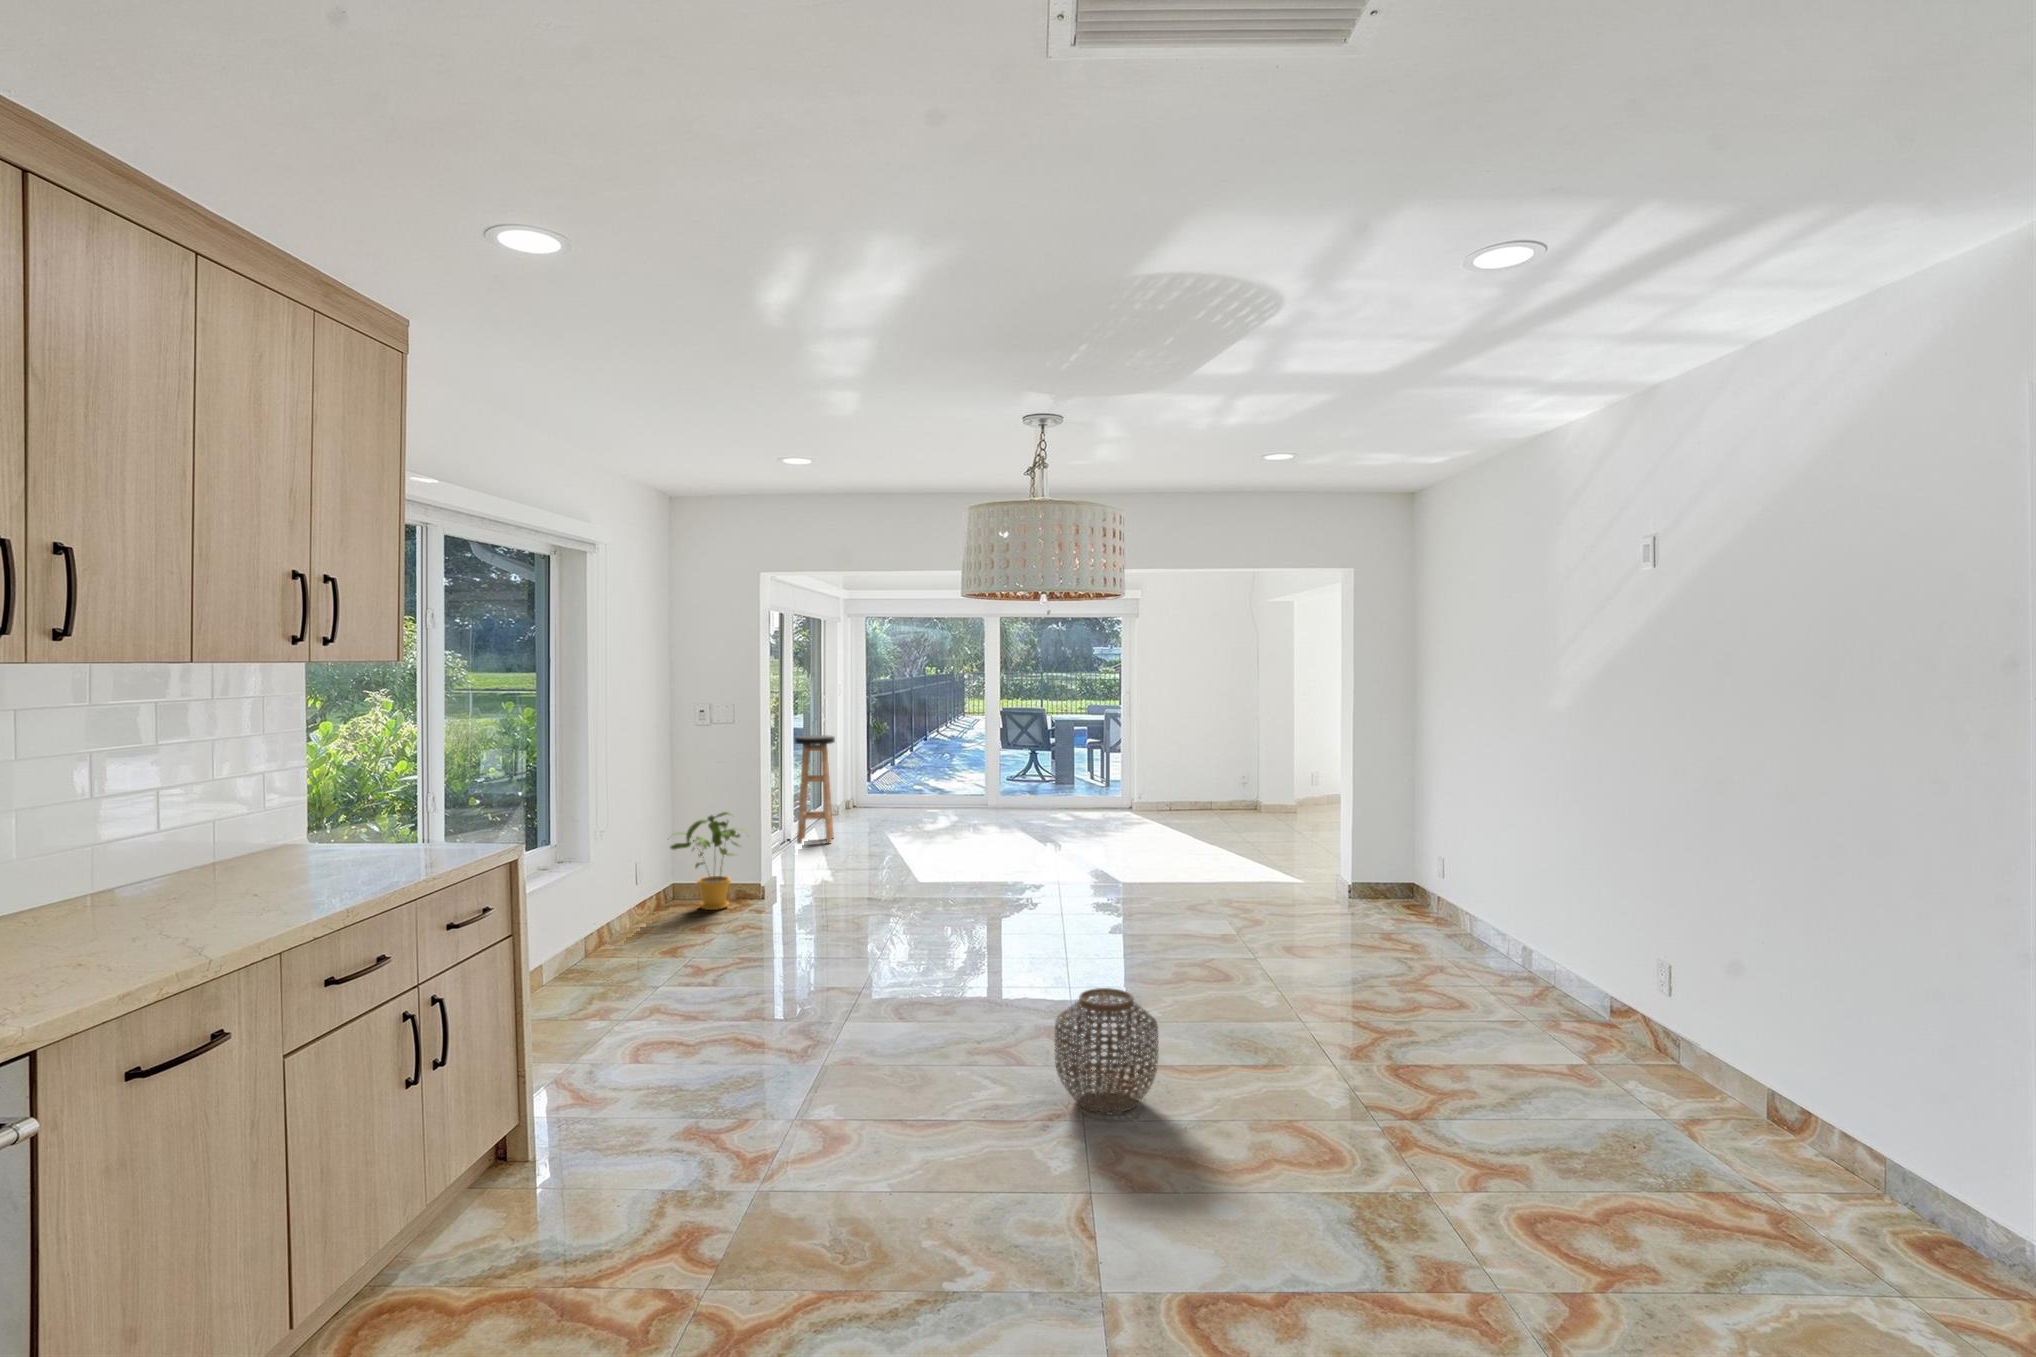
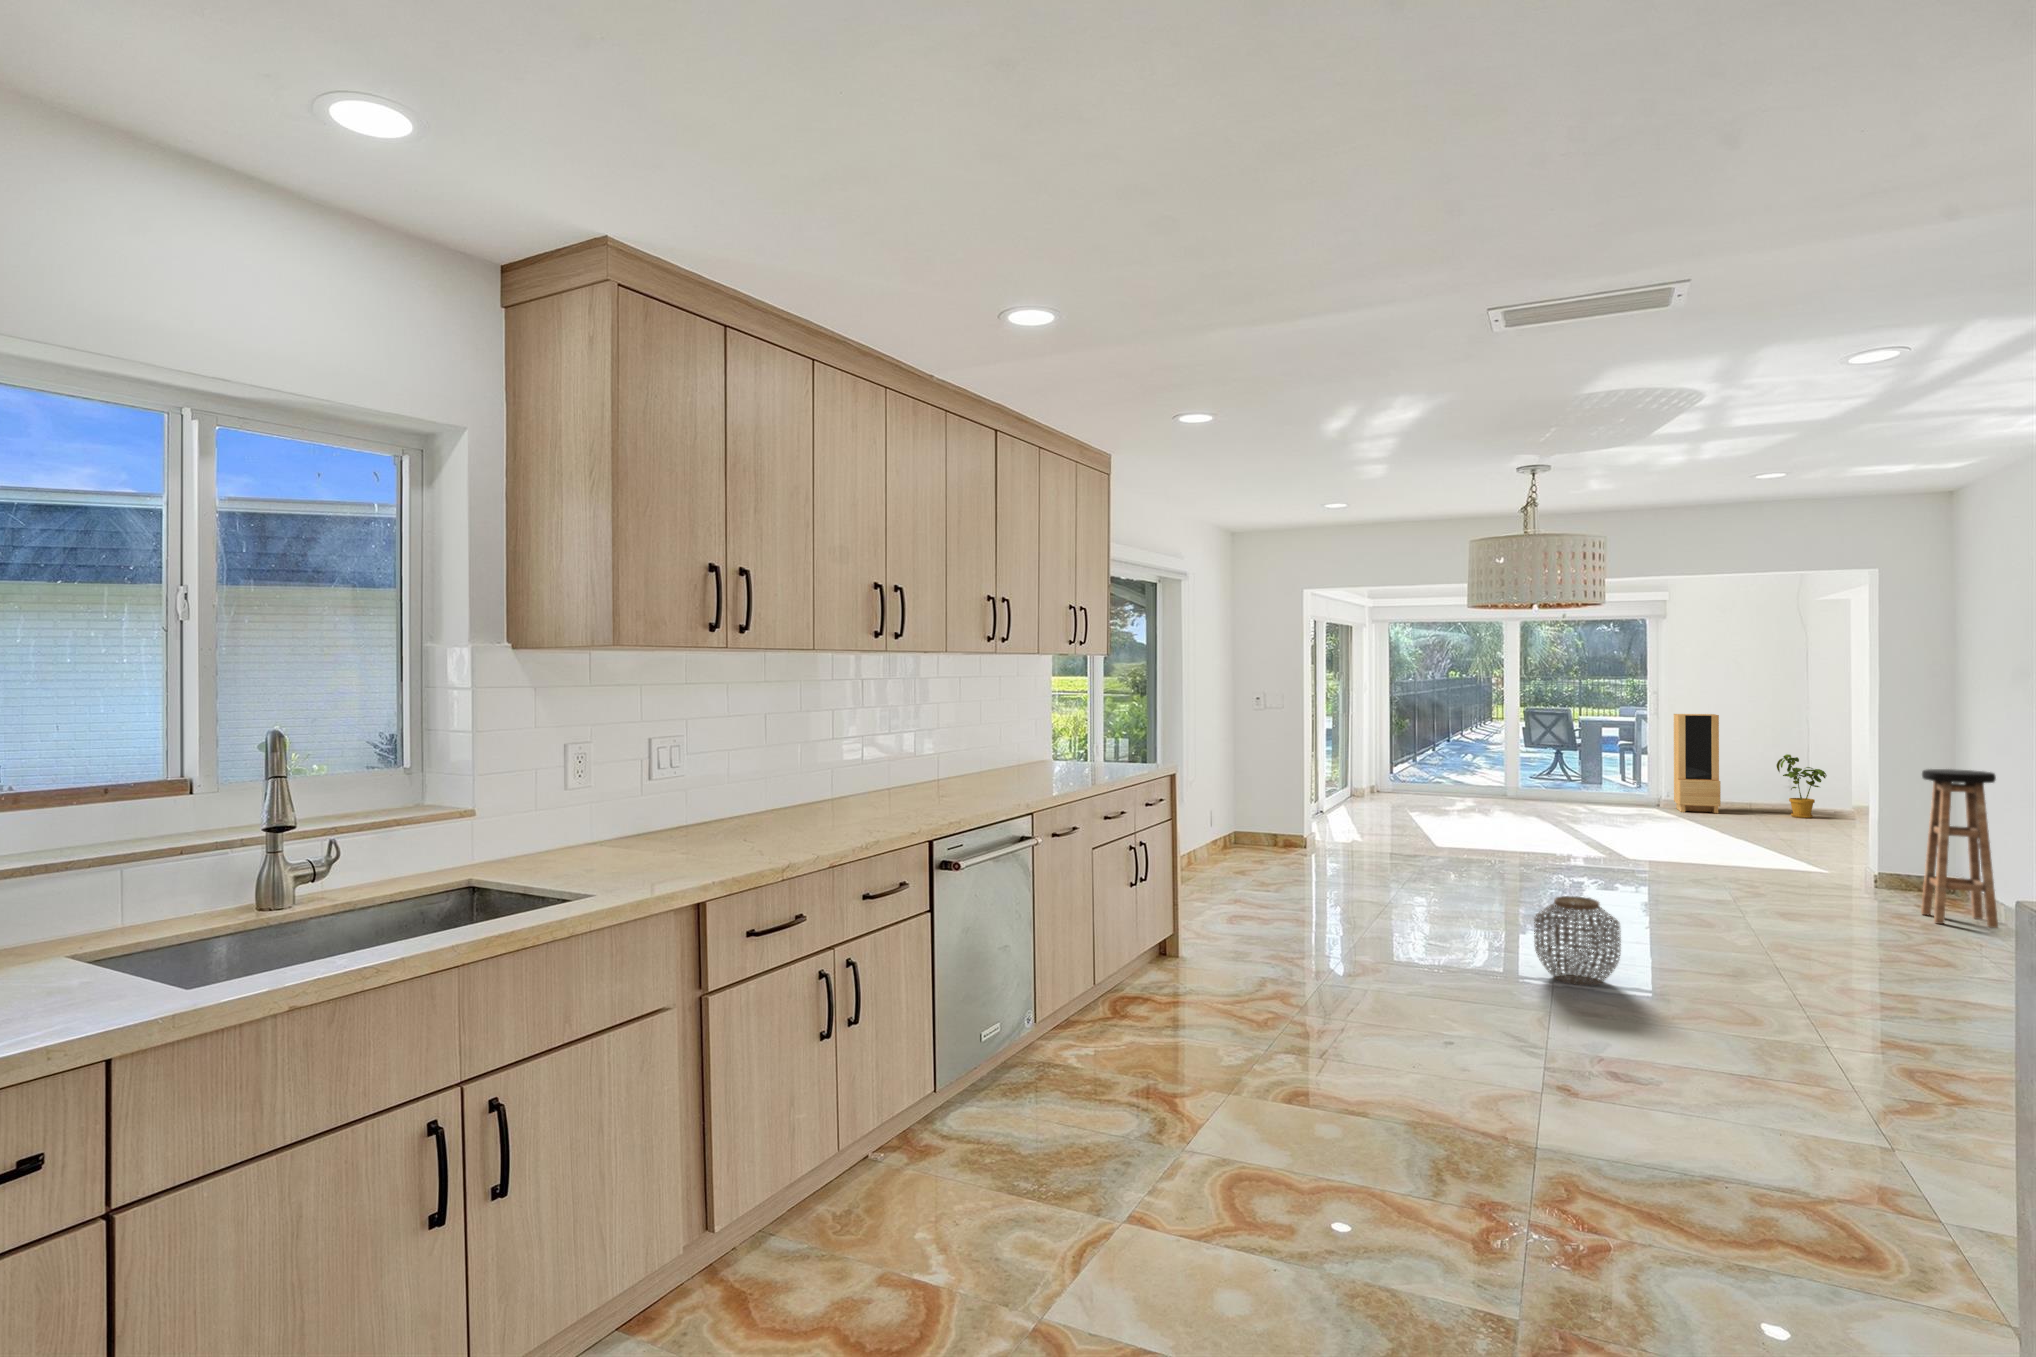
storage cabinet: none [1138,710,1179,810] -> present [1674,714,1721,813]
bar stool: present [795,735,835,844] -> present [1921,769,1998,928]
house plant: present [670,812,744,910] -> present [1777,754,1827,818]

